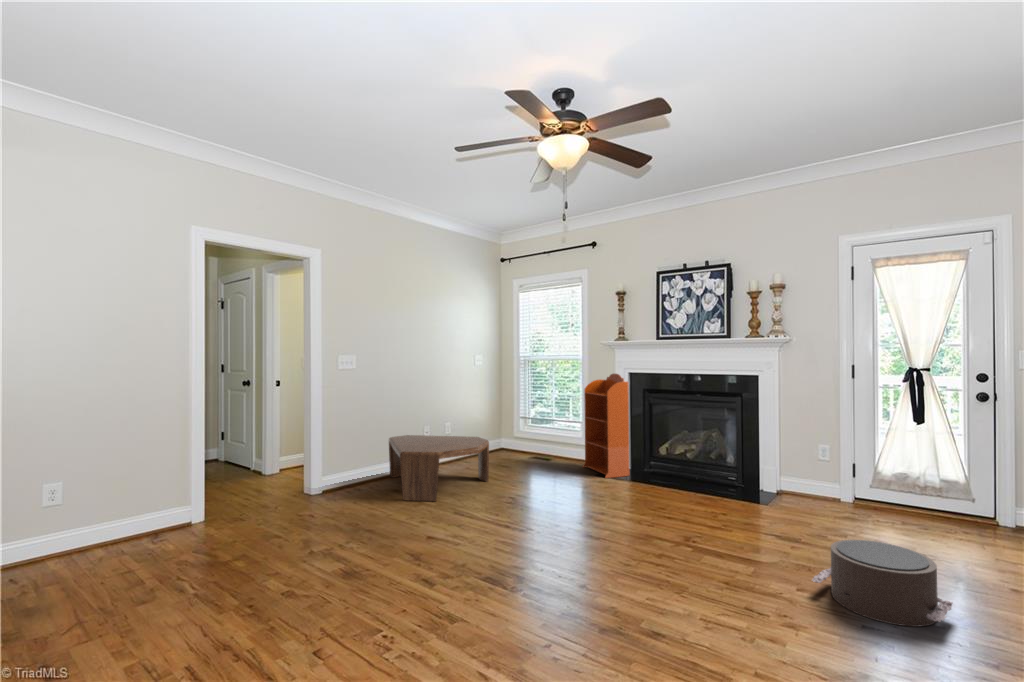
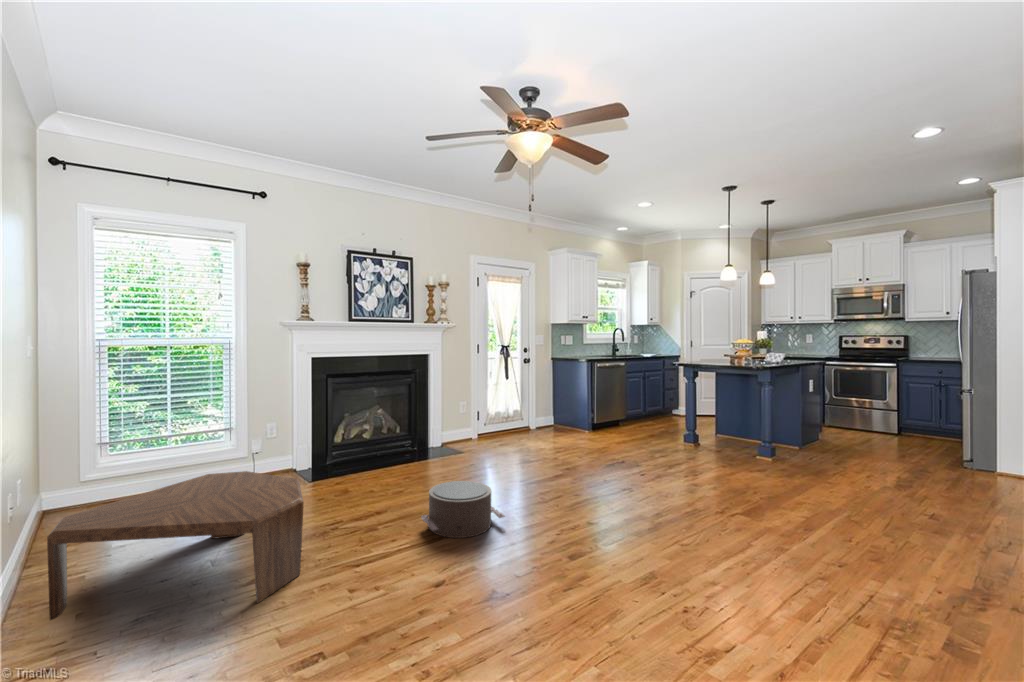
bookcase: present [582,374,630,478] -> none [266,359,333,480]
pouf: present [812,540,952,627] -> present [421,481,505,538]

